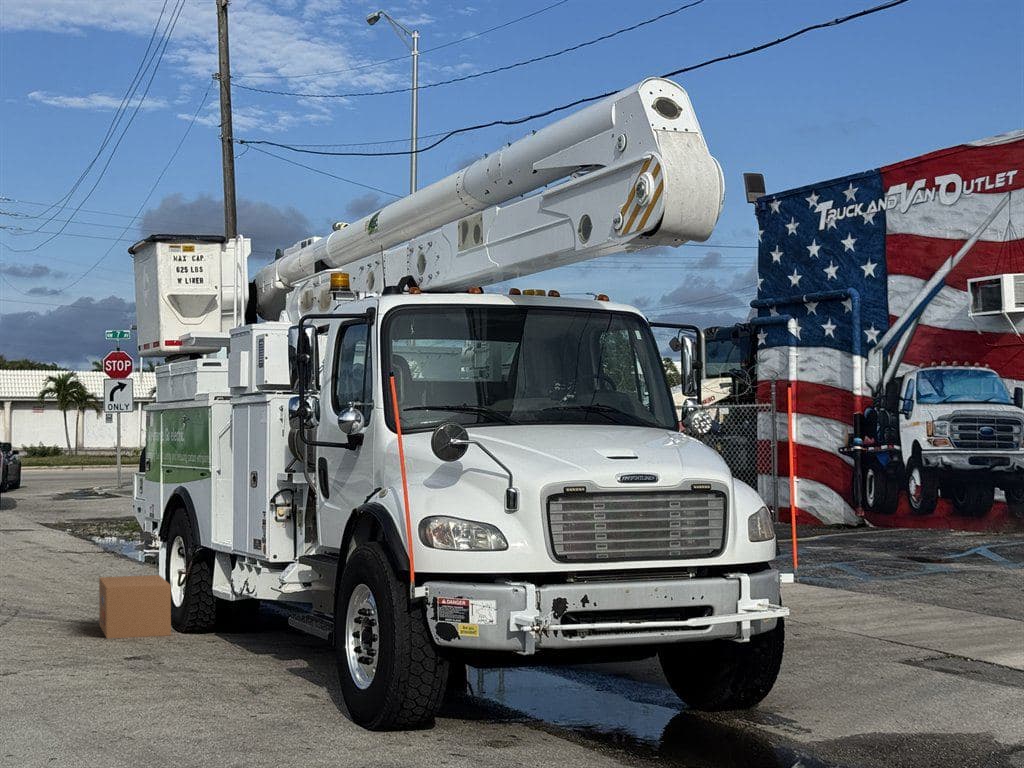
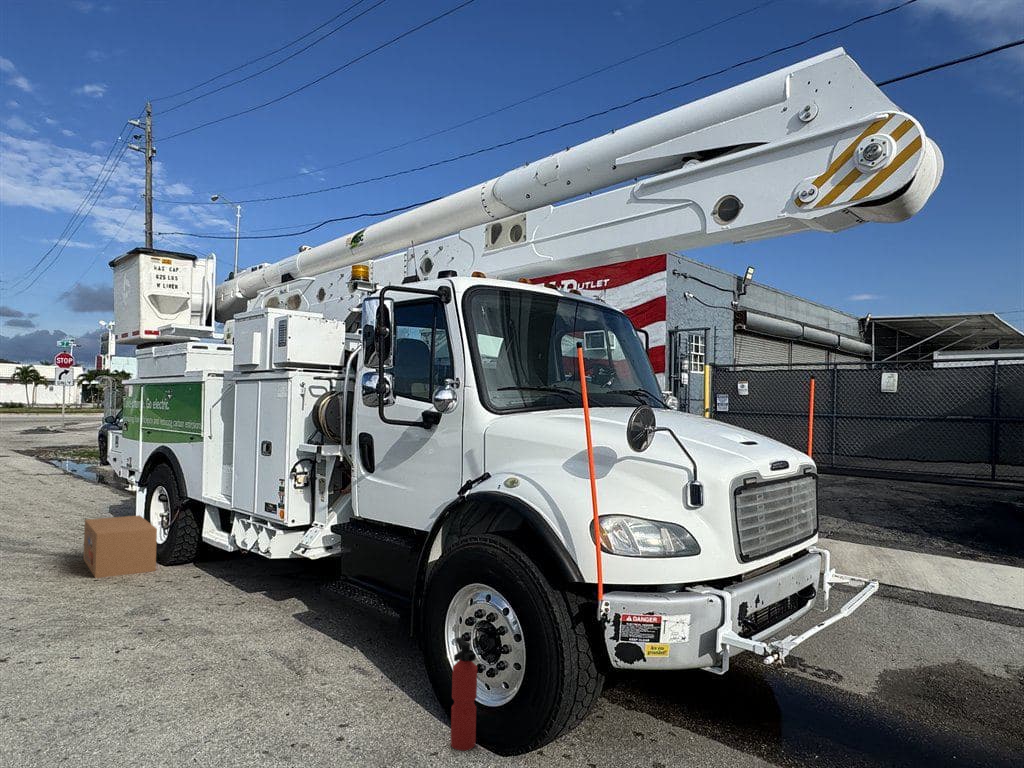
fire extinguisher: none [344,637,368,733] -> present [451,637,477,751]

